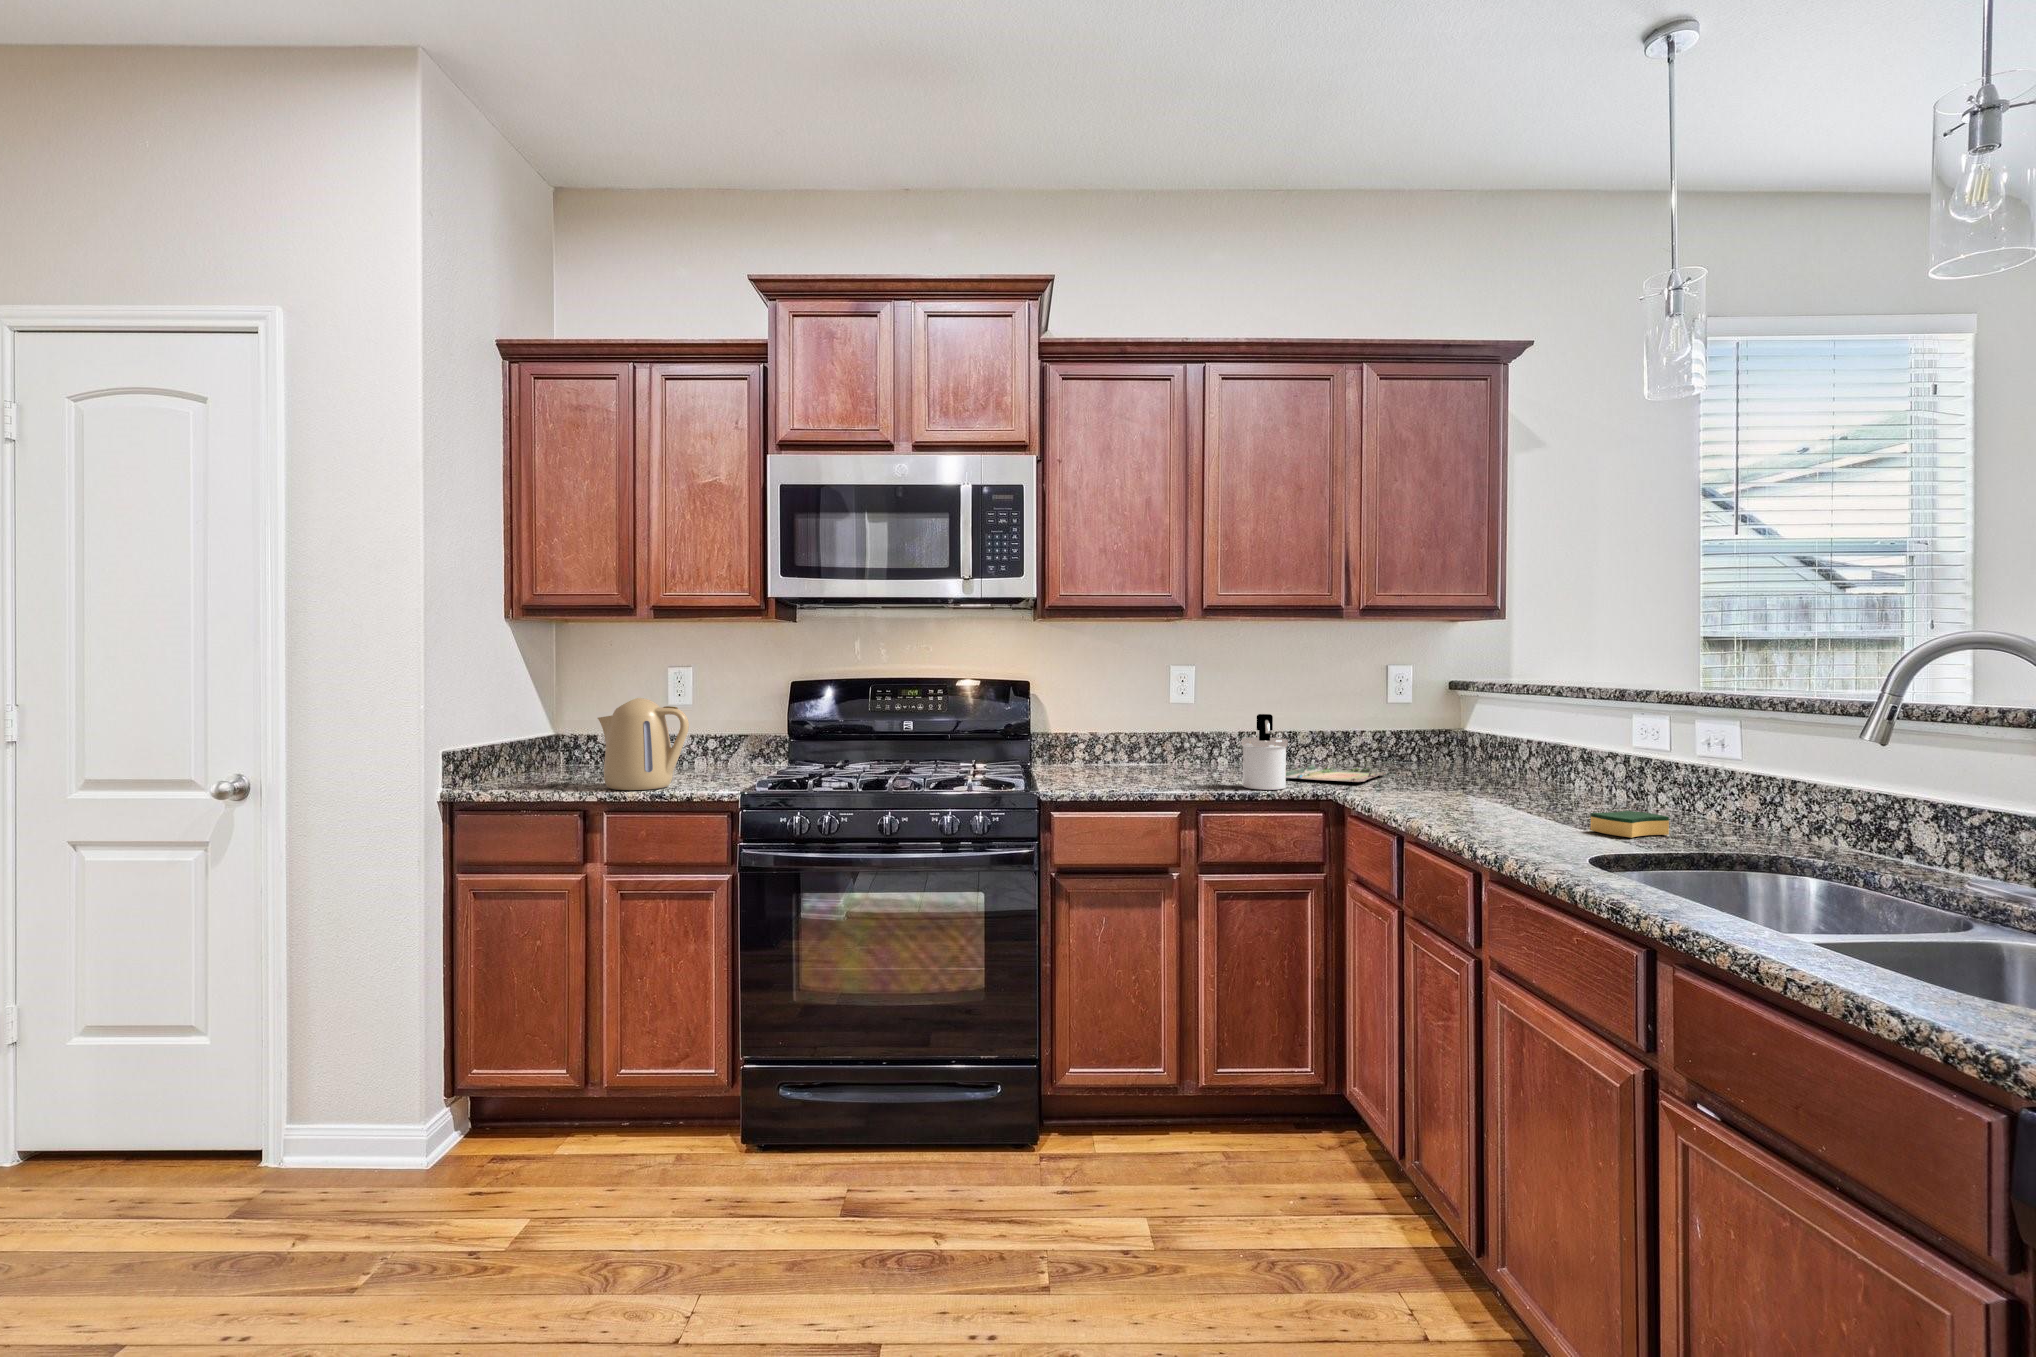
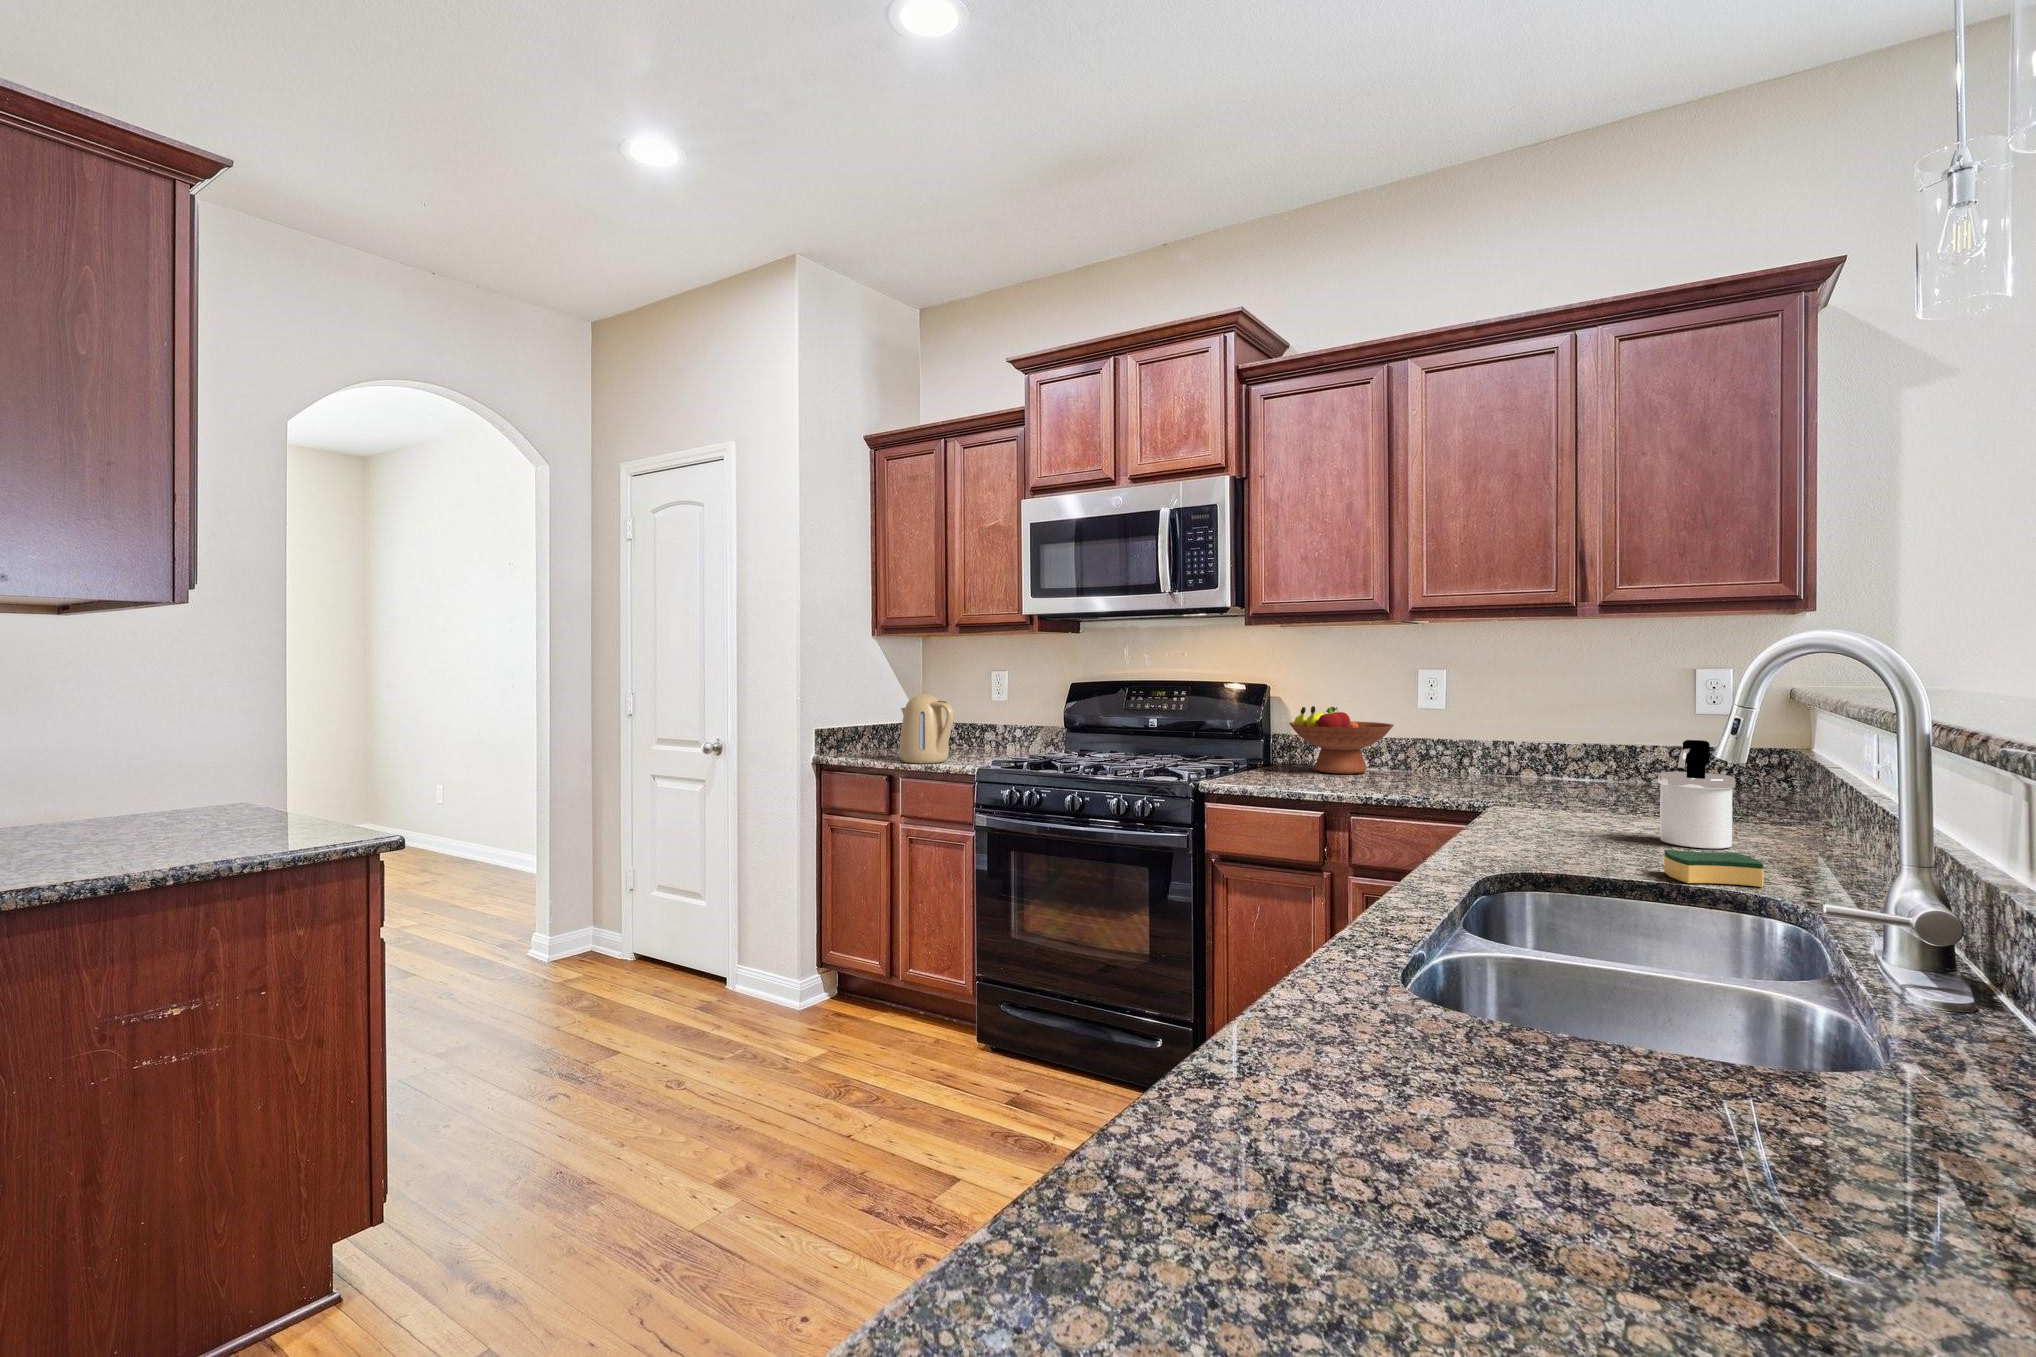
fruit bowl: none [1059,703,1160,770] -> present [1289,706,1394,774]
soap dispenser: present [1242,714,1288,790] -> present [1658,740,1735,848]
tray: present [1286,764,1386,782] -> none [1486,781,1647,801]

